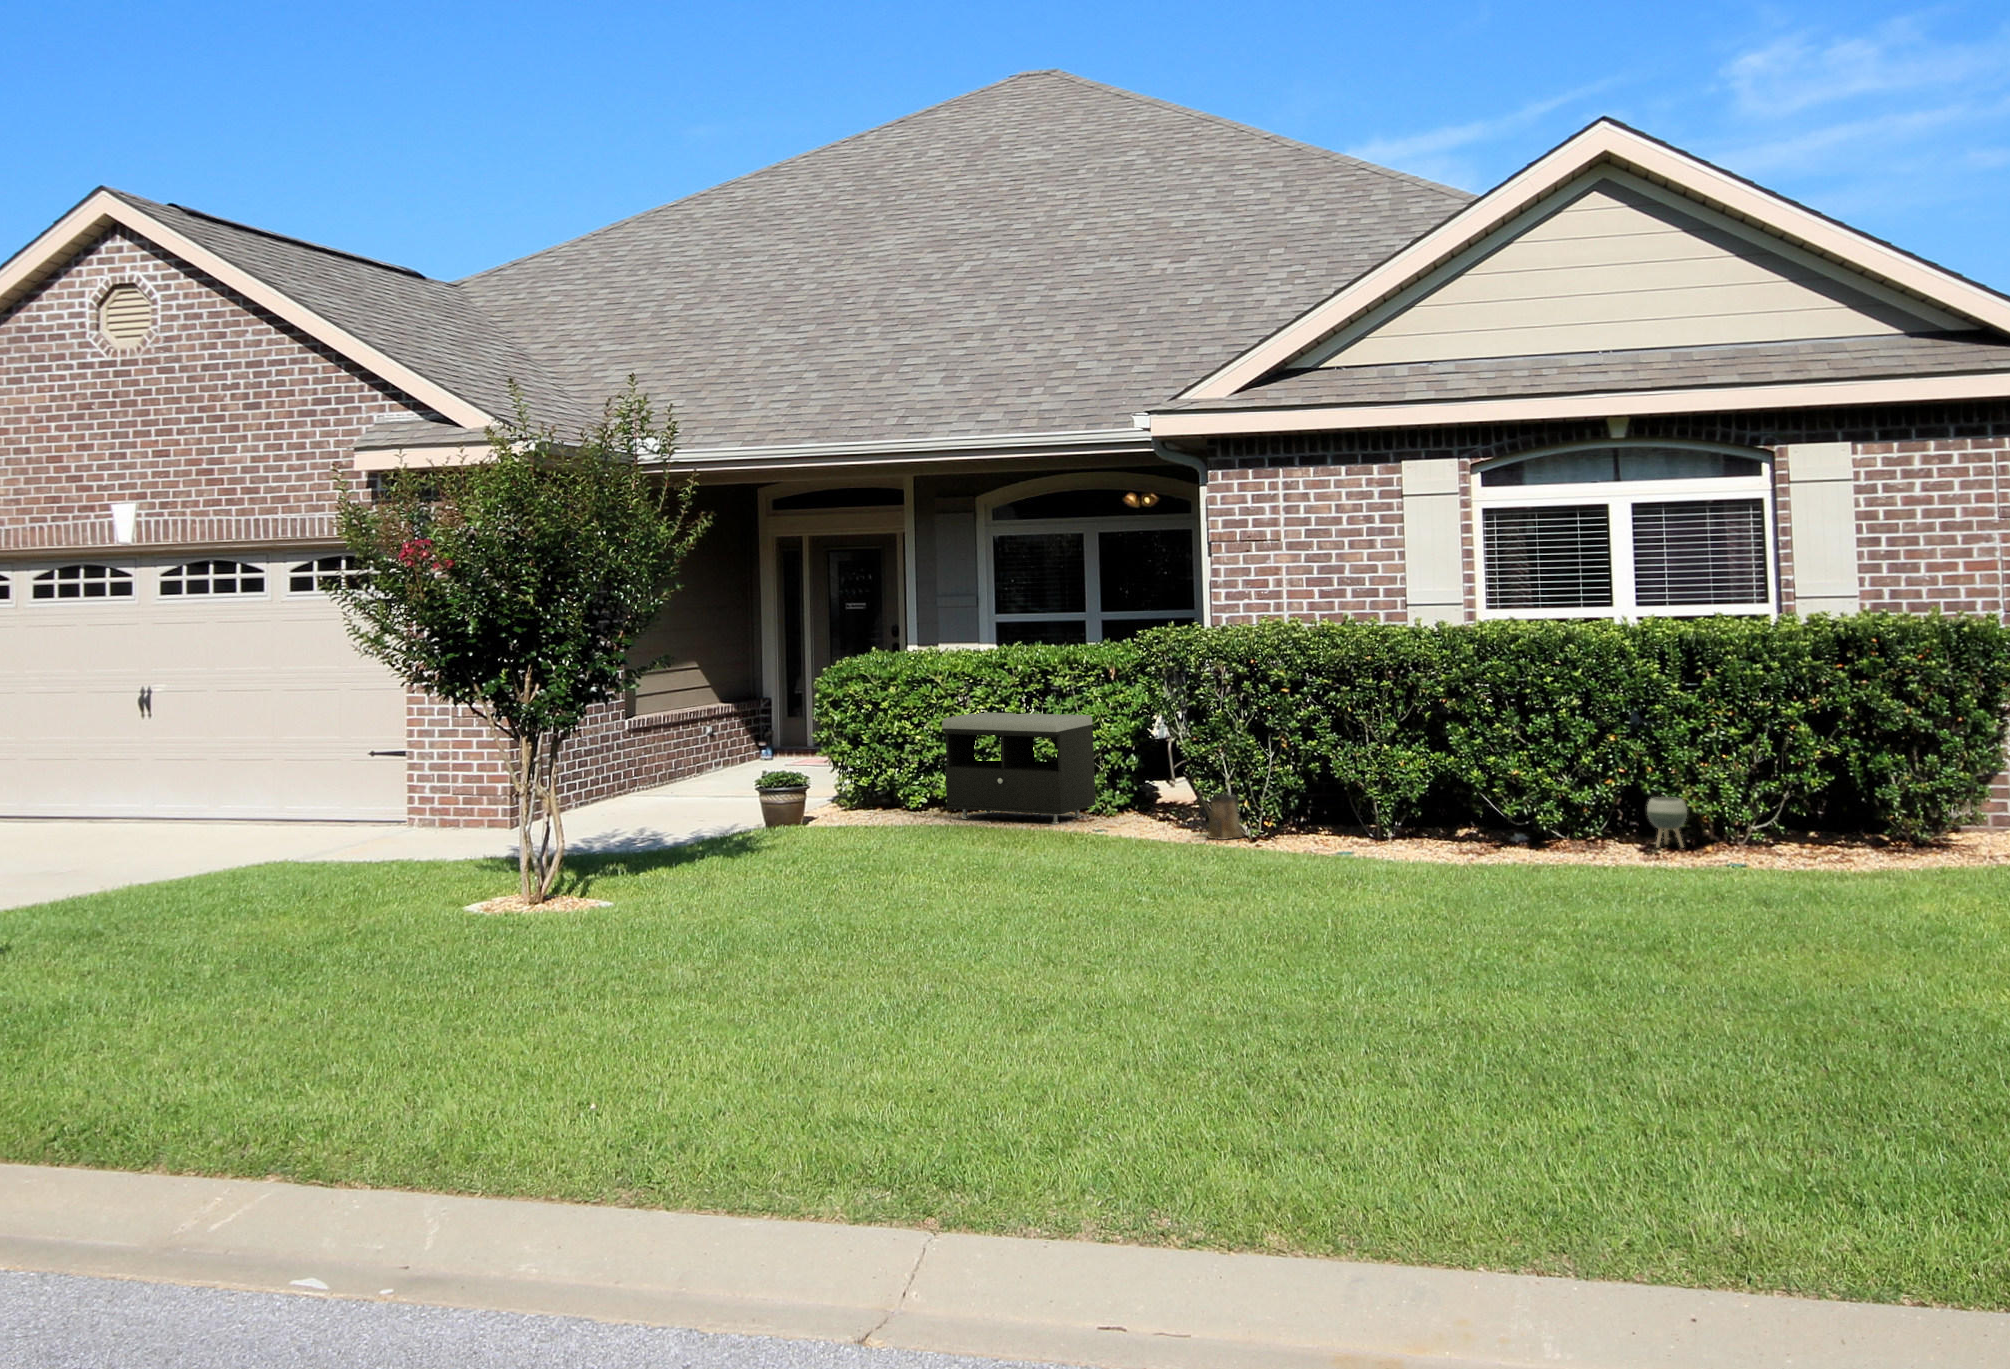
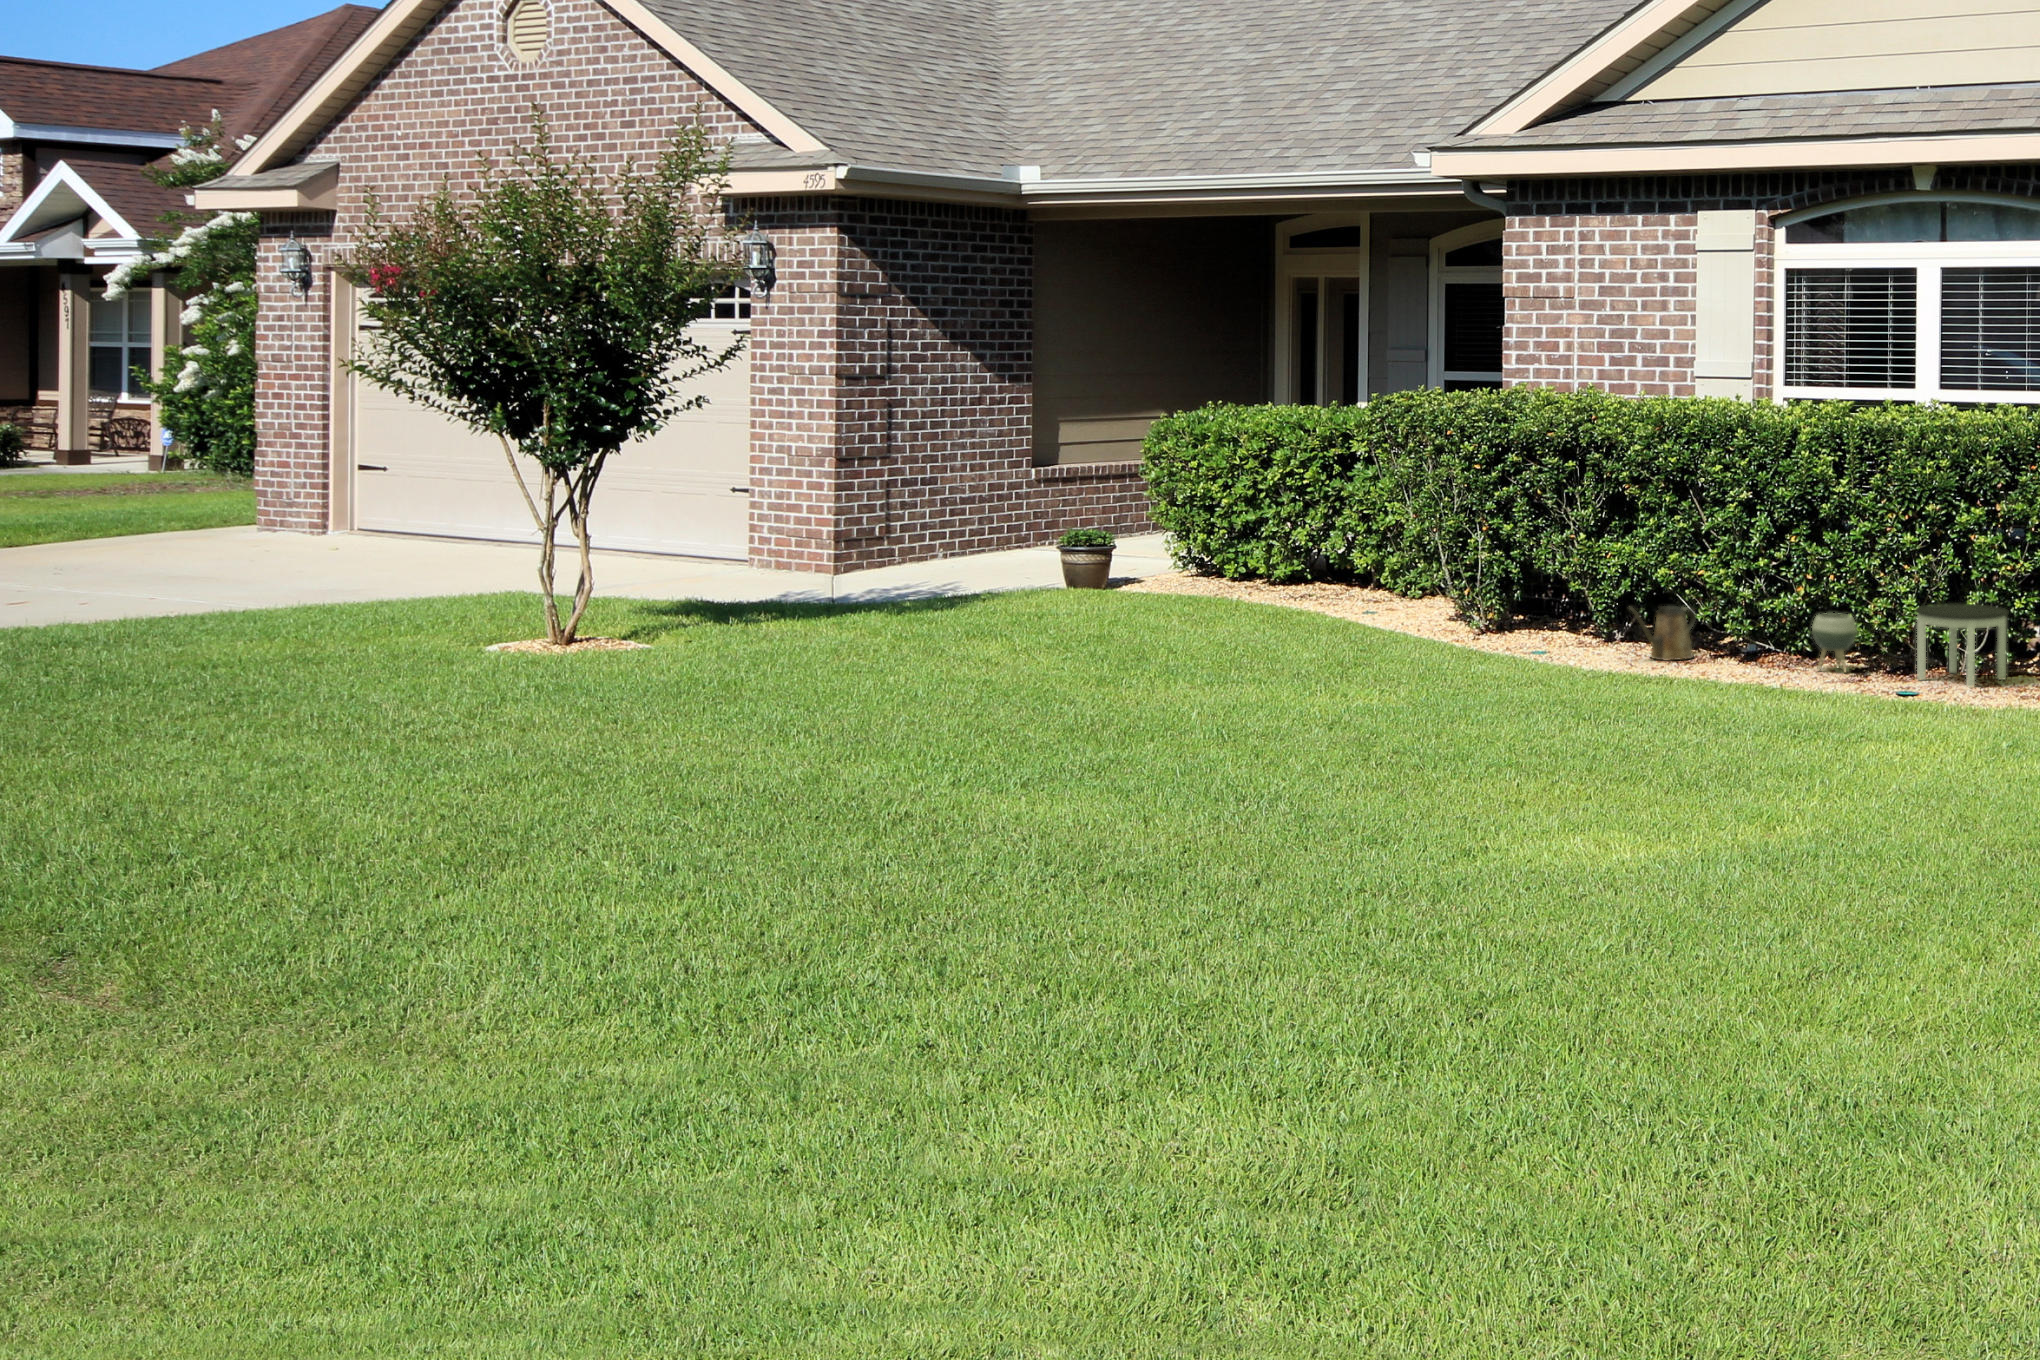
storage bench: present [942,712,1096,824] -> none [1208,477,1365,603]
round table: none [1741,783,1825,852] -> present [1916,604,2009,687]
watering can: present [1199,794,1243,840] -> present [1629,606,1696,661]

